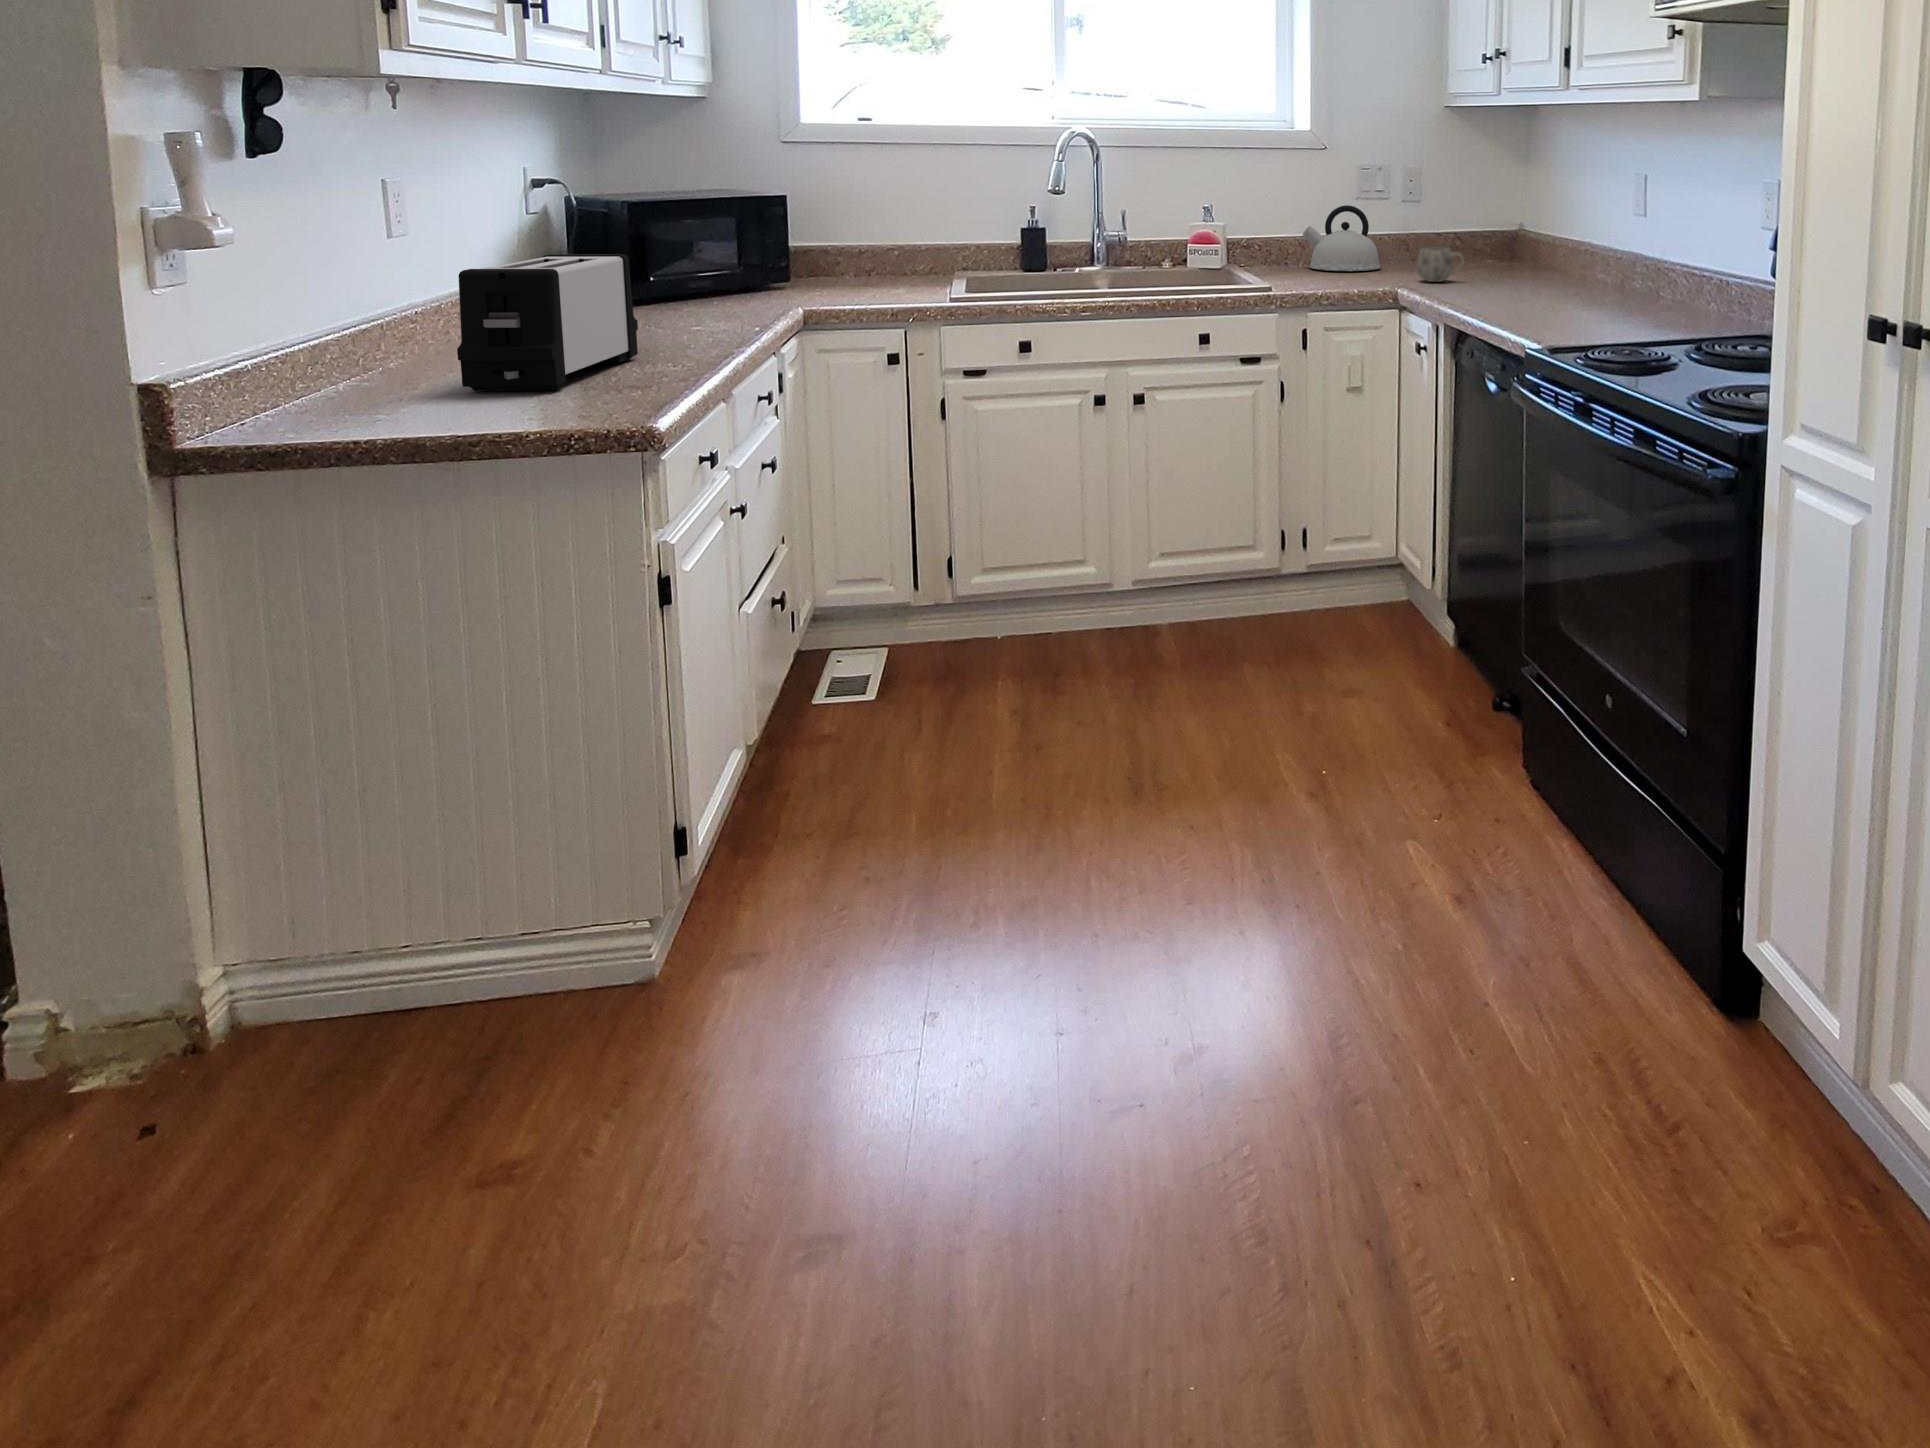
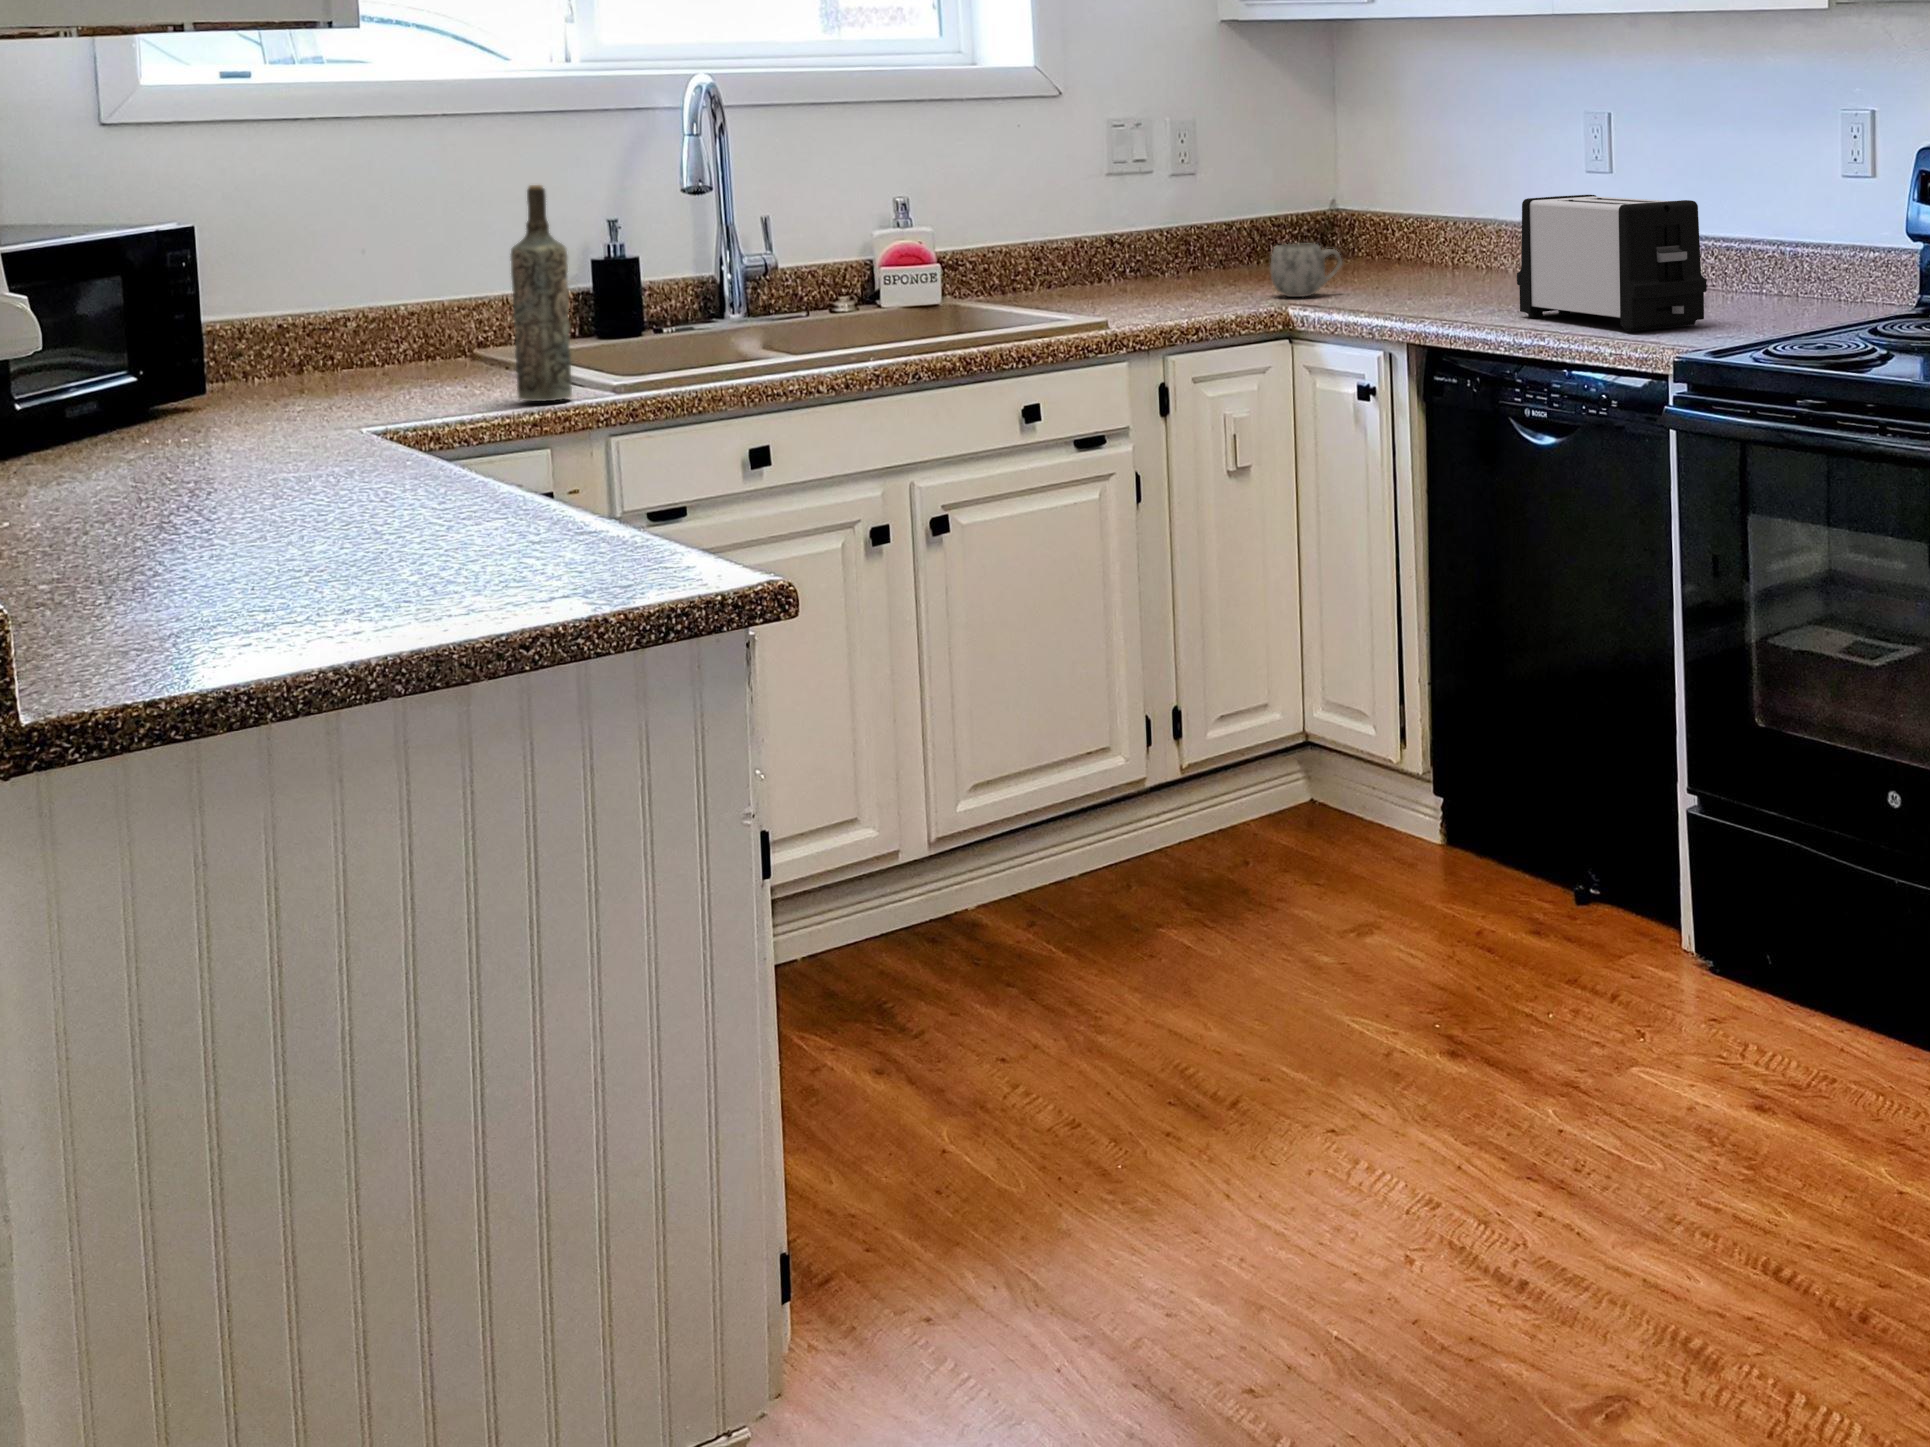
bottle: none [879,184,911,305] -> present [510,185,572,401]
kettle: present [1303,205,1381,271] -> none [1040,188,1168,295]
toaster: present [457,254,638,391] -> present [1517,195,1707,331]

